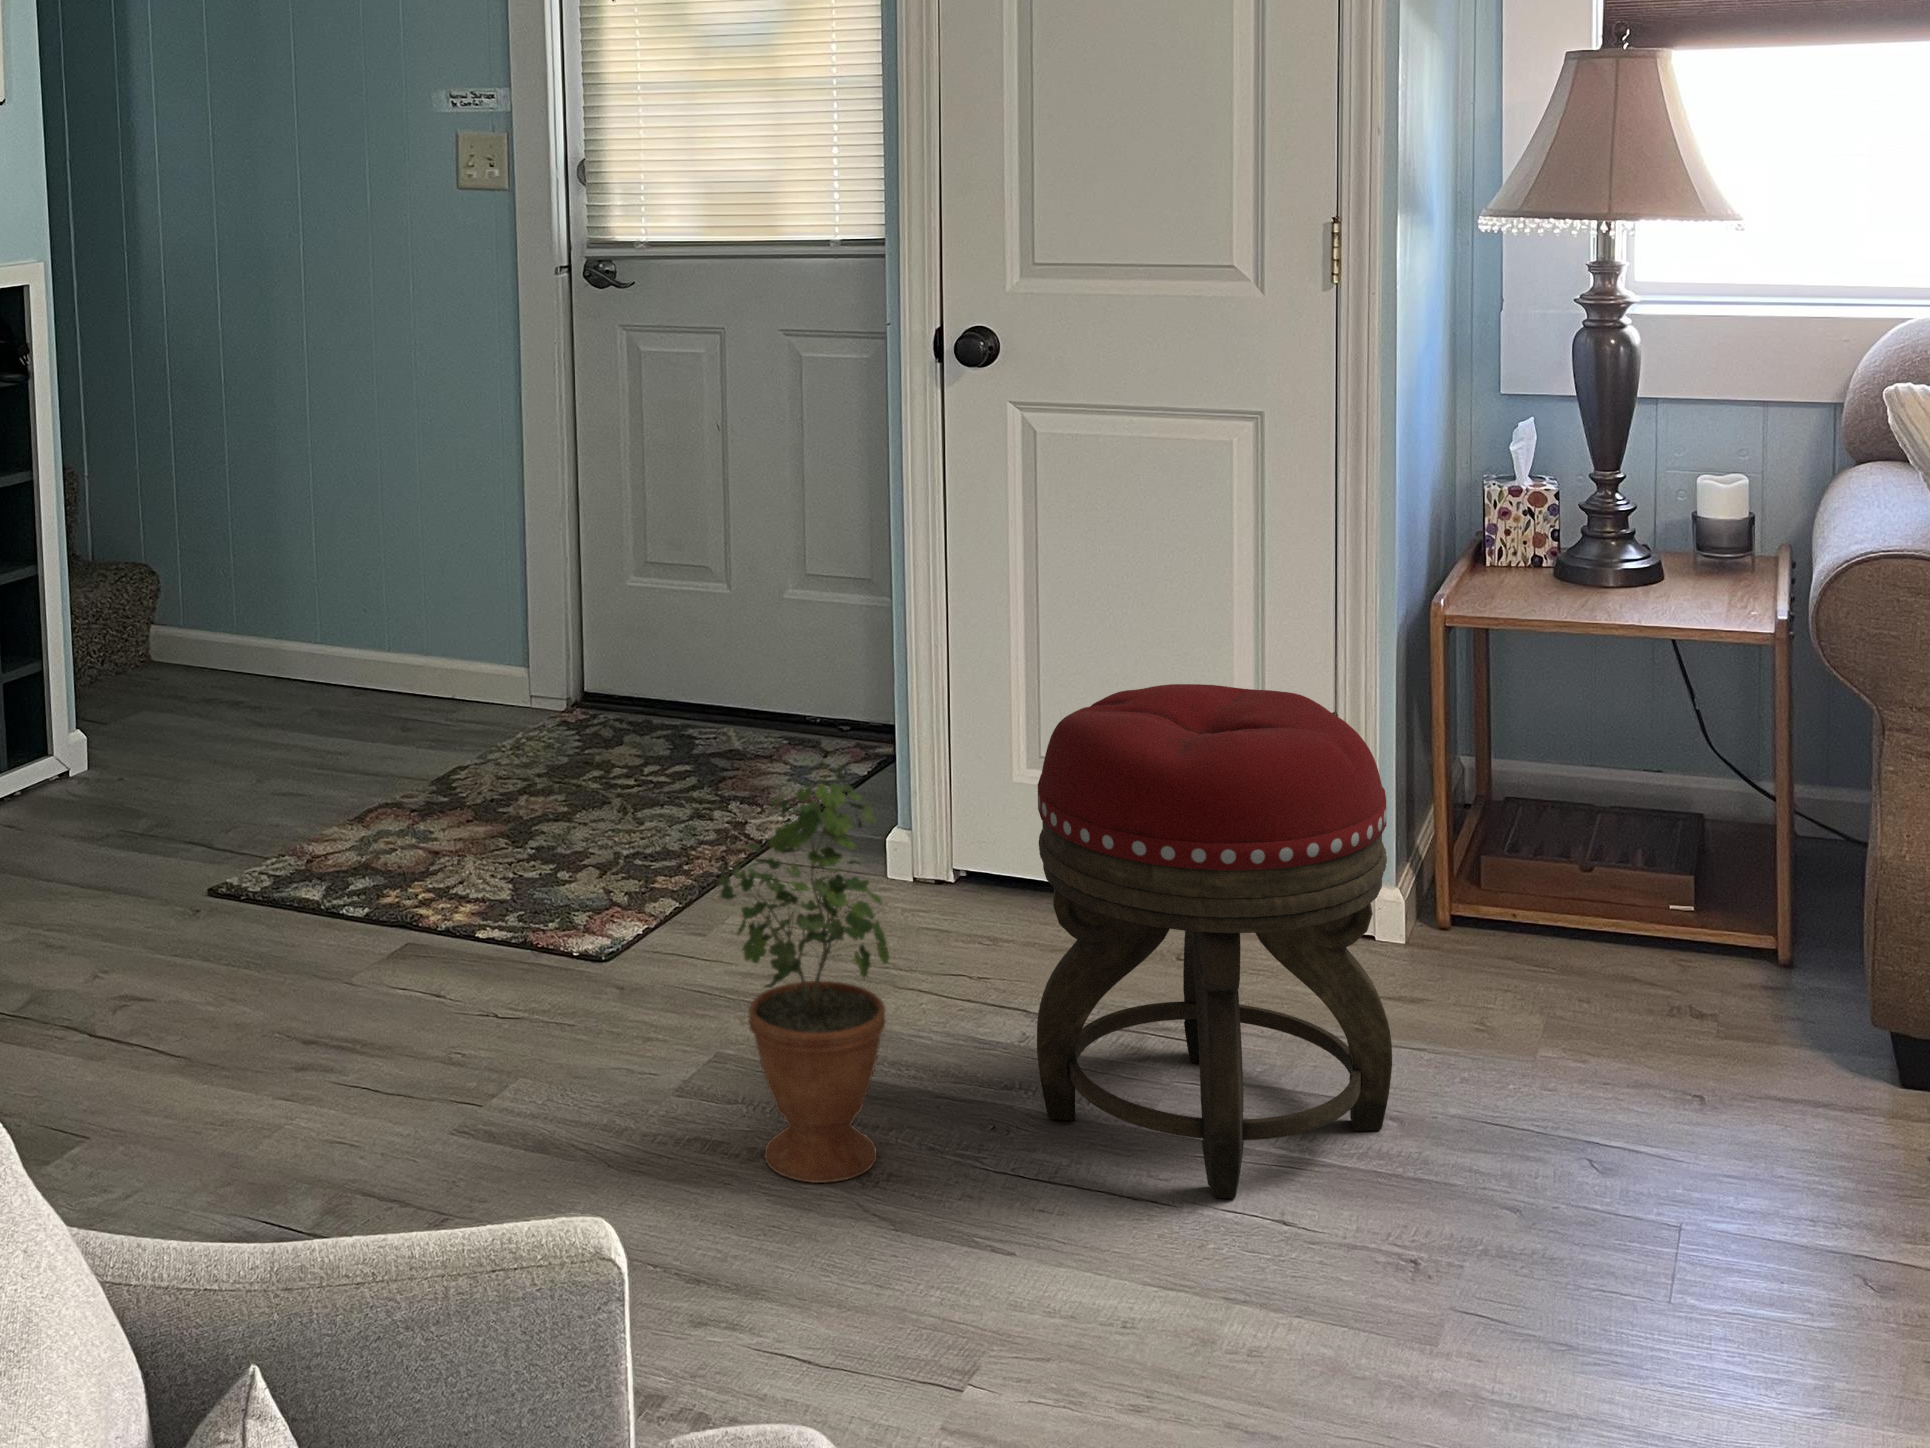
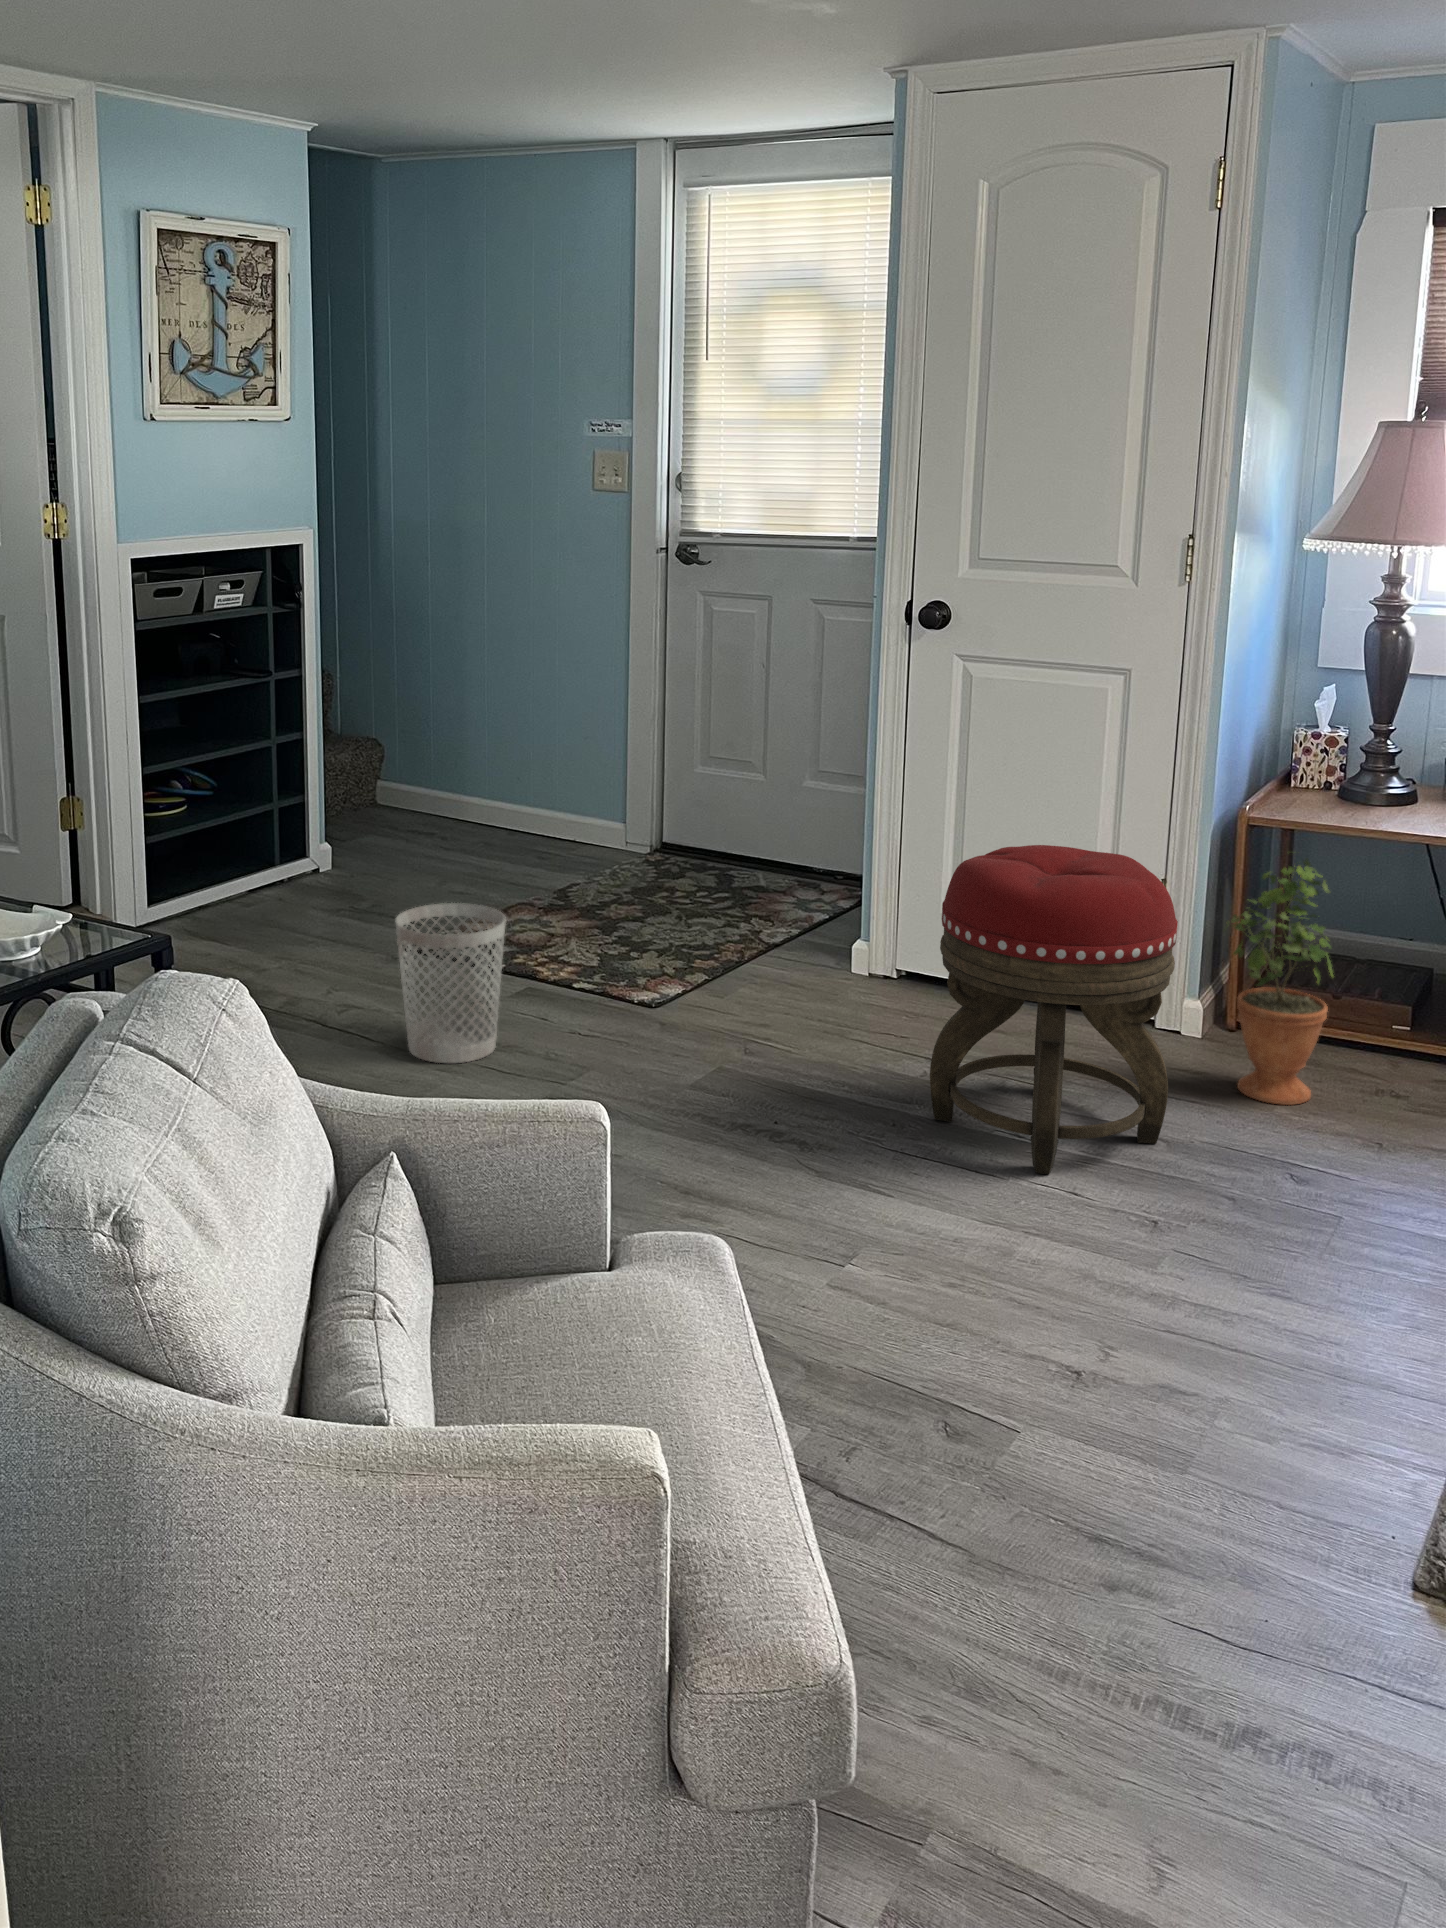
potted plant: present [717,761,889,1183] -> present [1226,858,1333,1105]
wastebasket: none [197,827,370,1087] -> present [396,903,506,1063]

